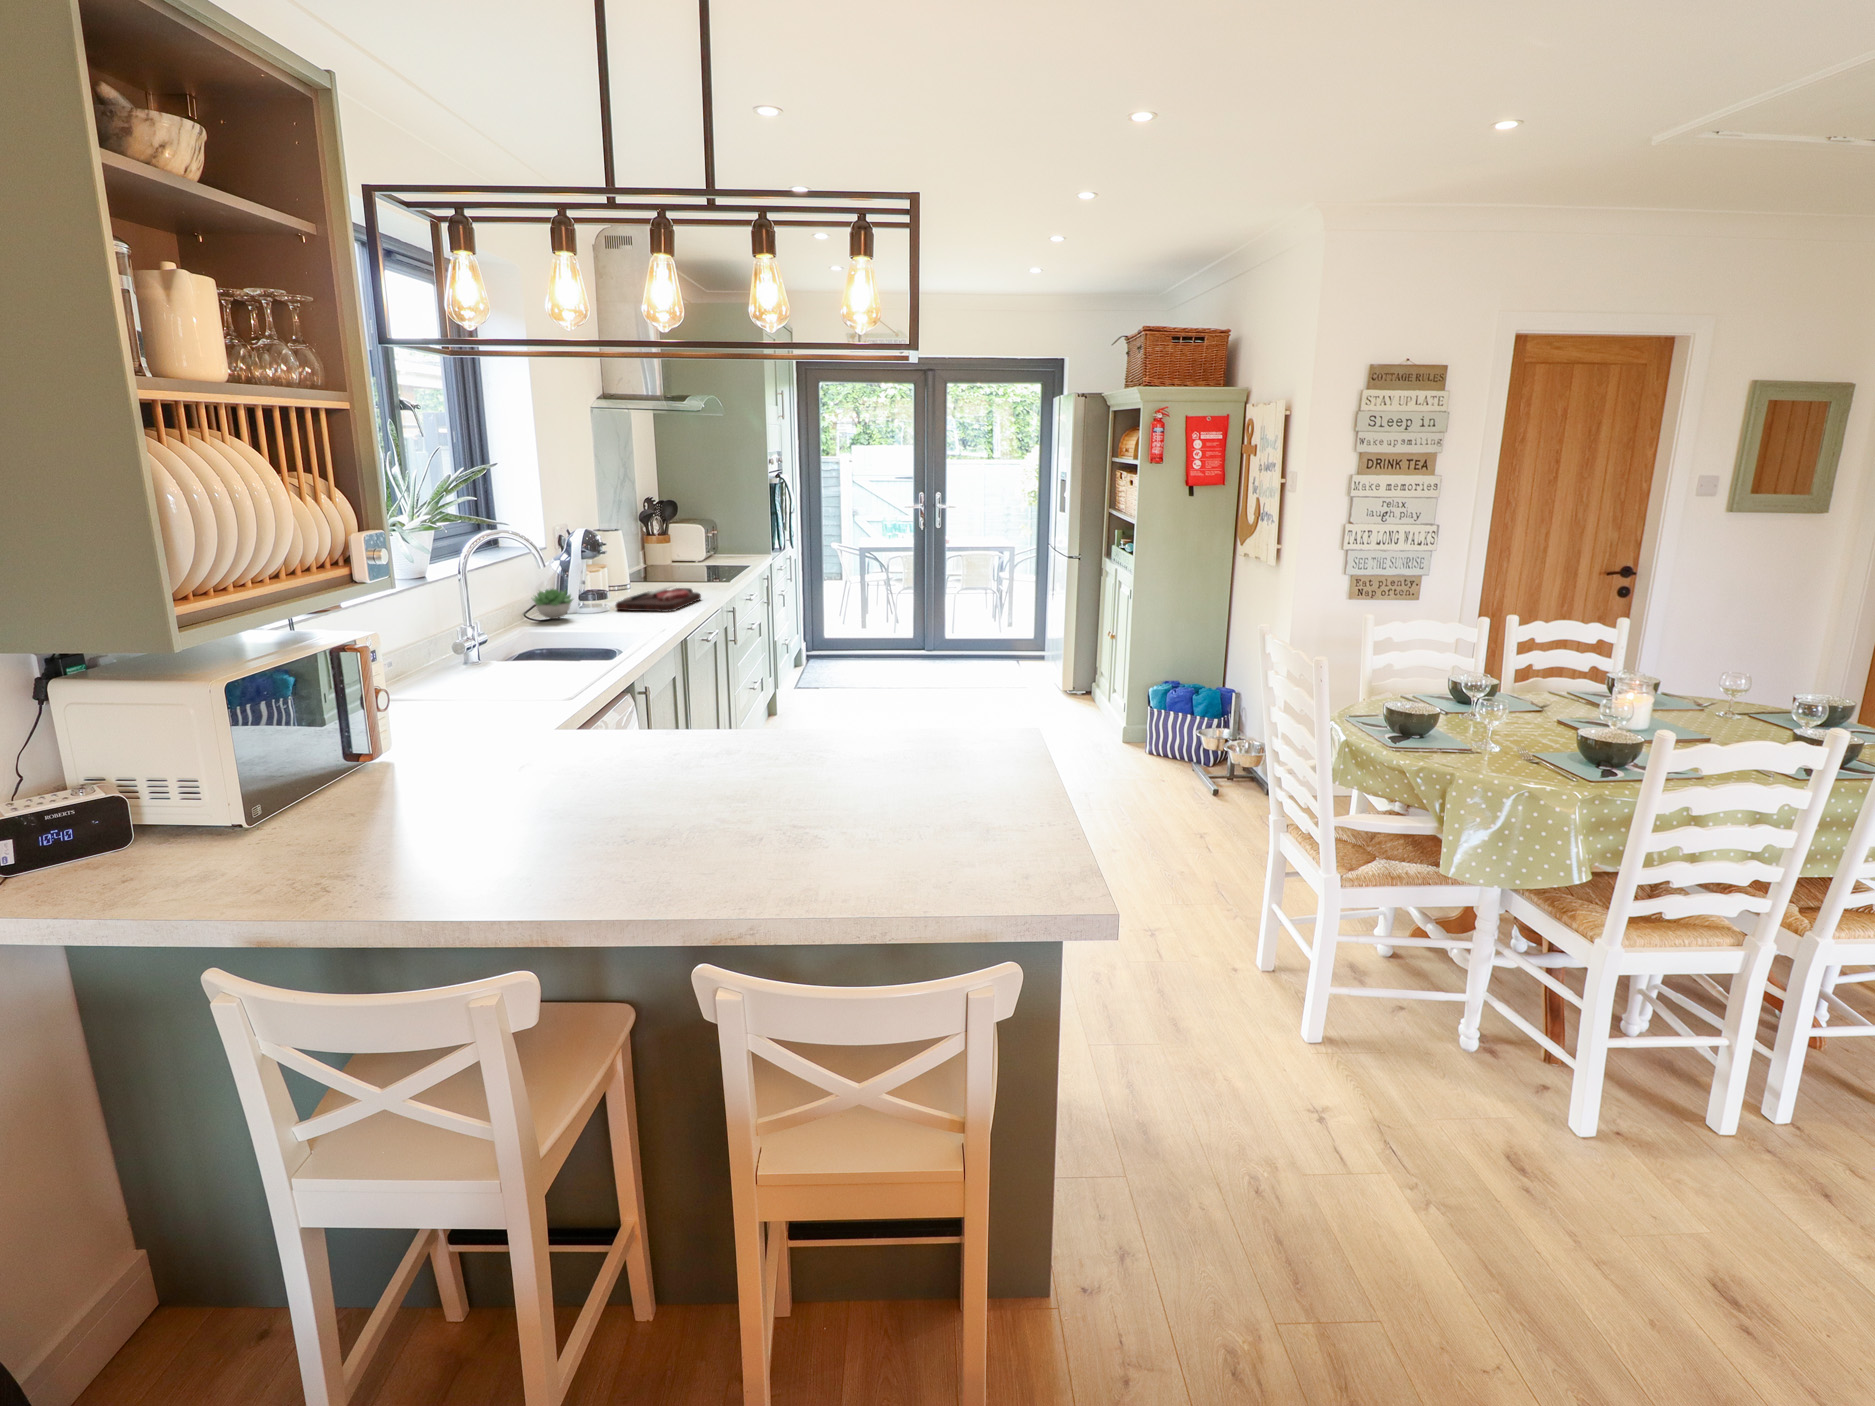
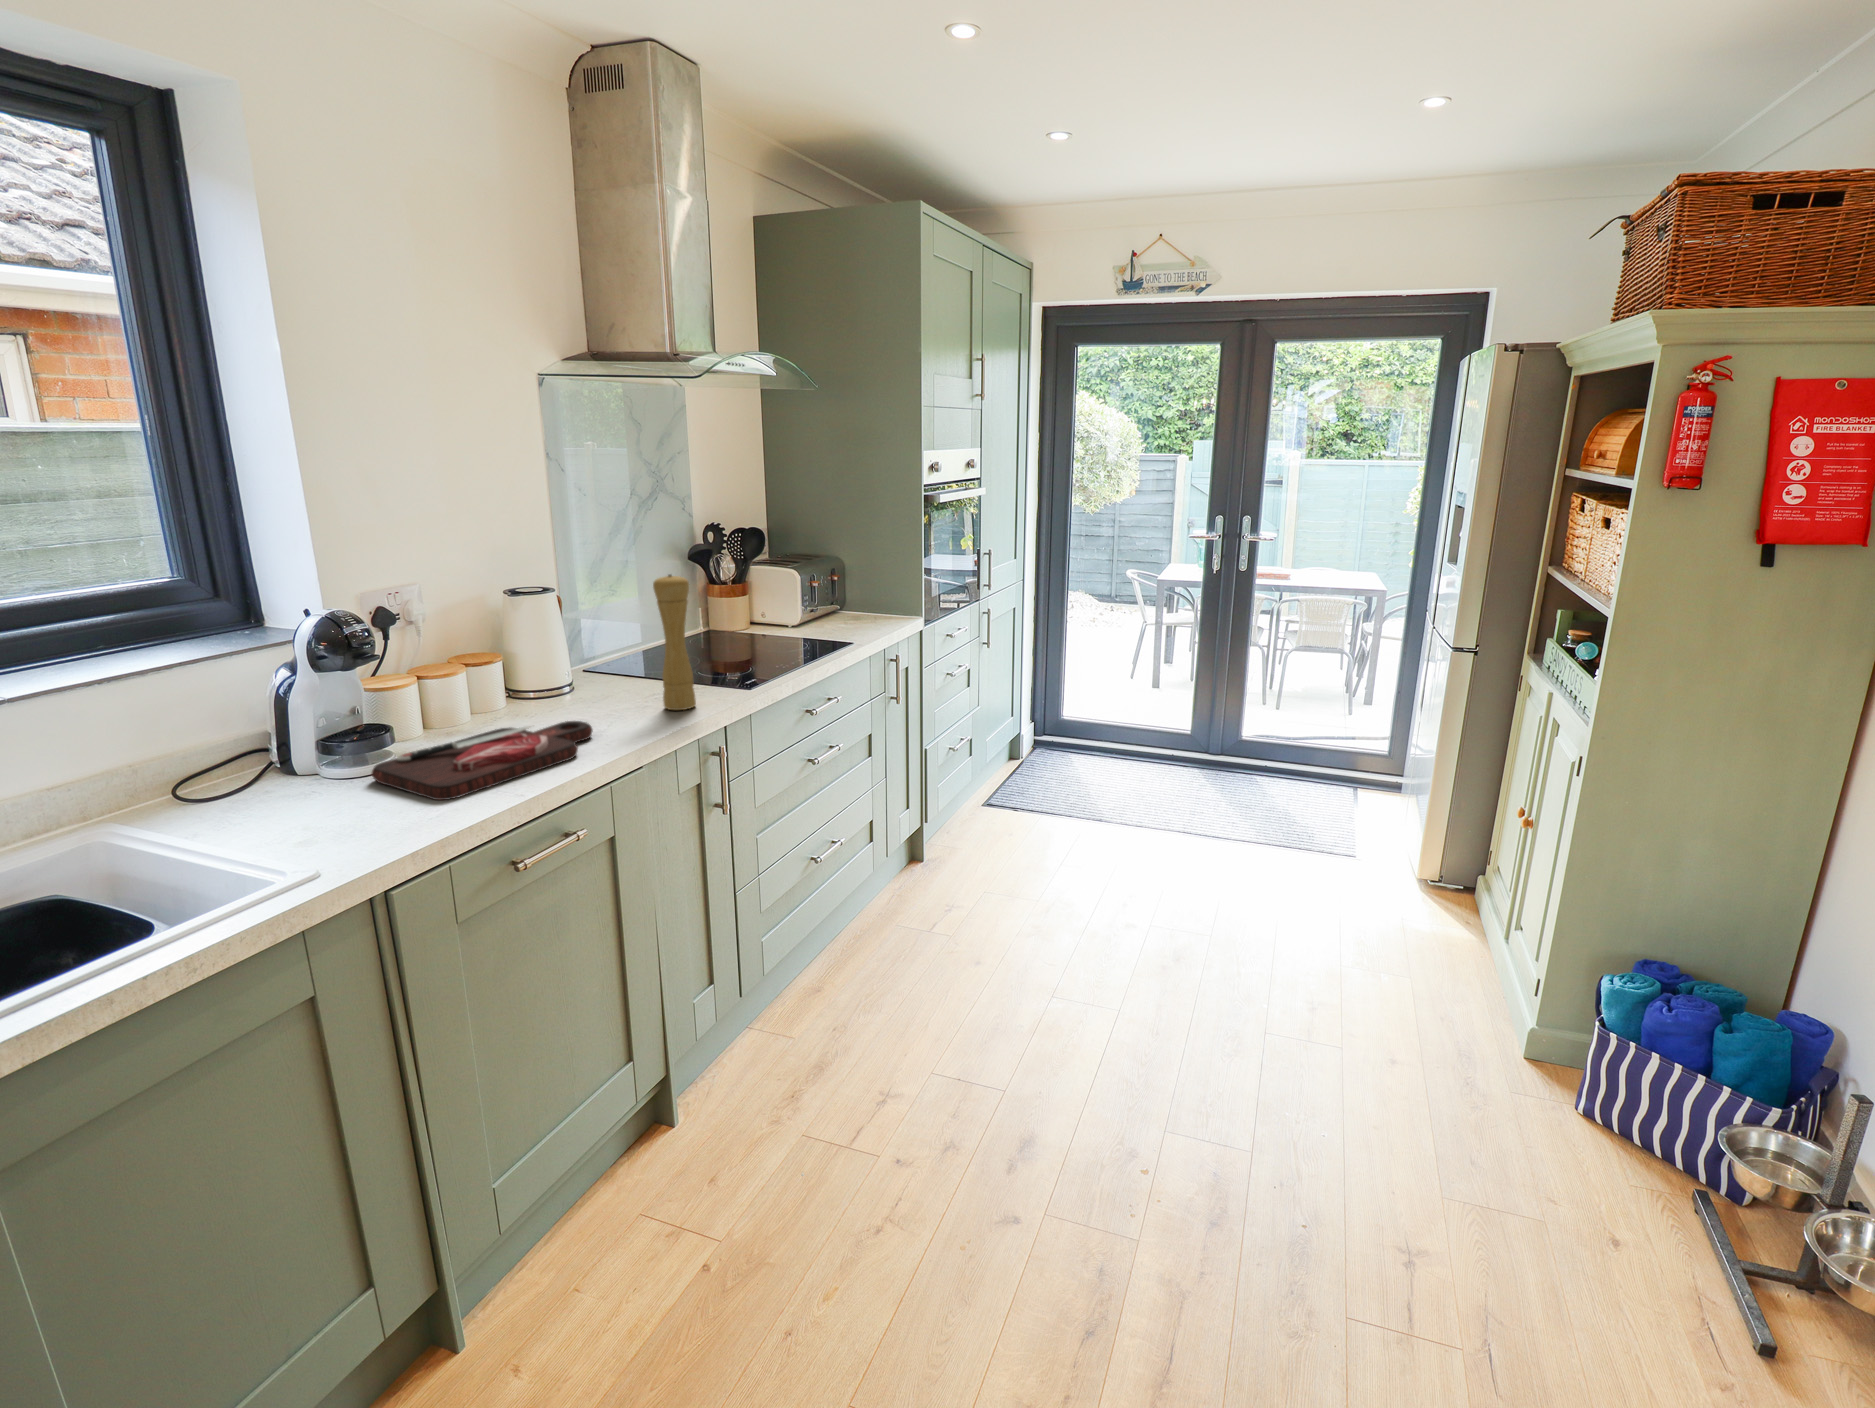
pepper mill: none [700,513,722,586] -> present [653,574,696,710]
succulent plant: present [533,589,573,619] -> none [161,736,268,801]

